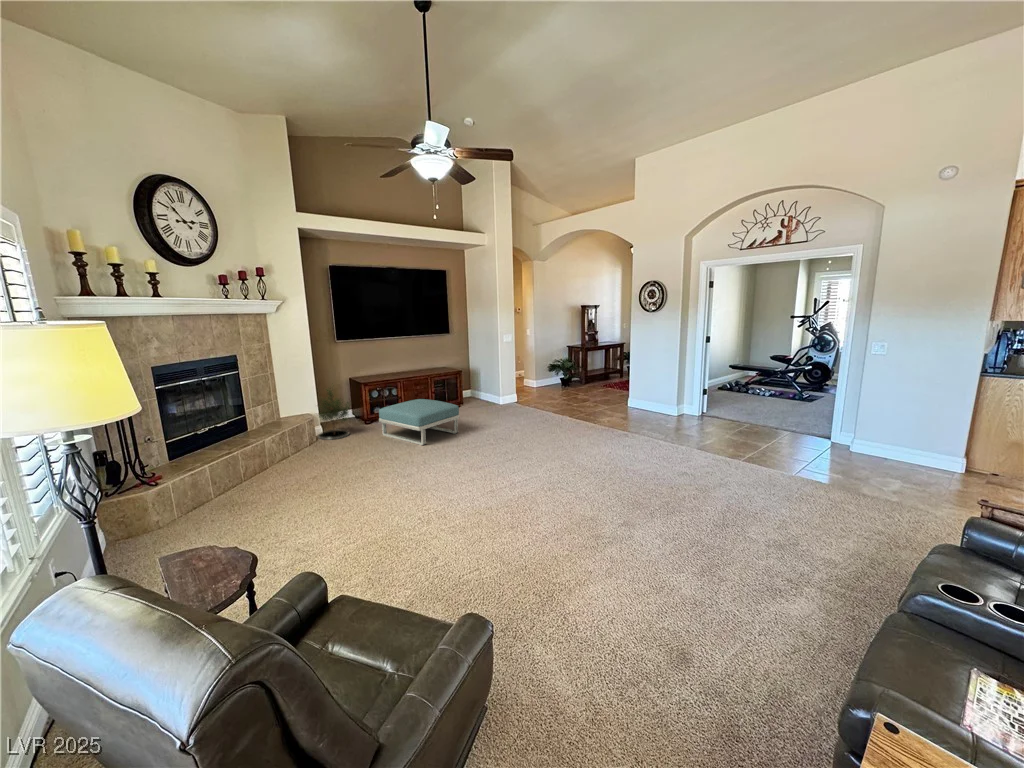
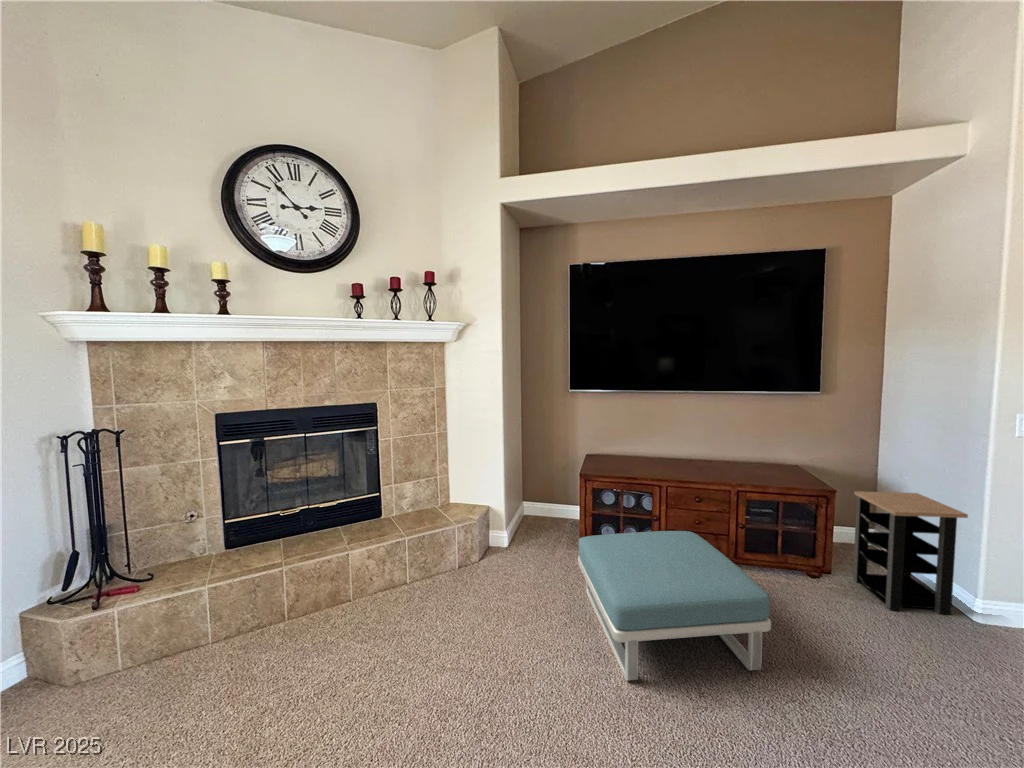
side table: none [470,372,502,414] -> present [853,491,968,614]
potted tree: present [318,389,350,440] -> none [490,465,553,568]

